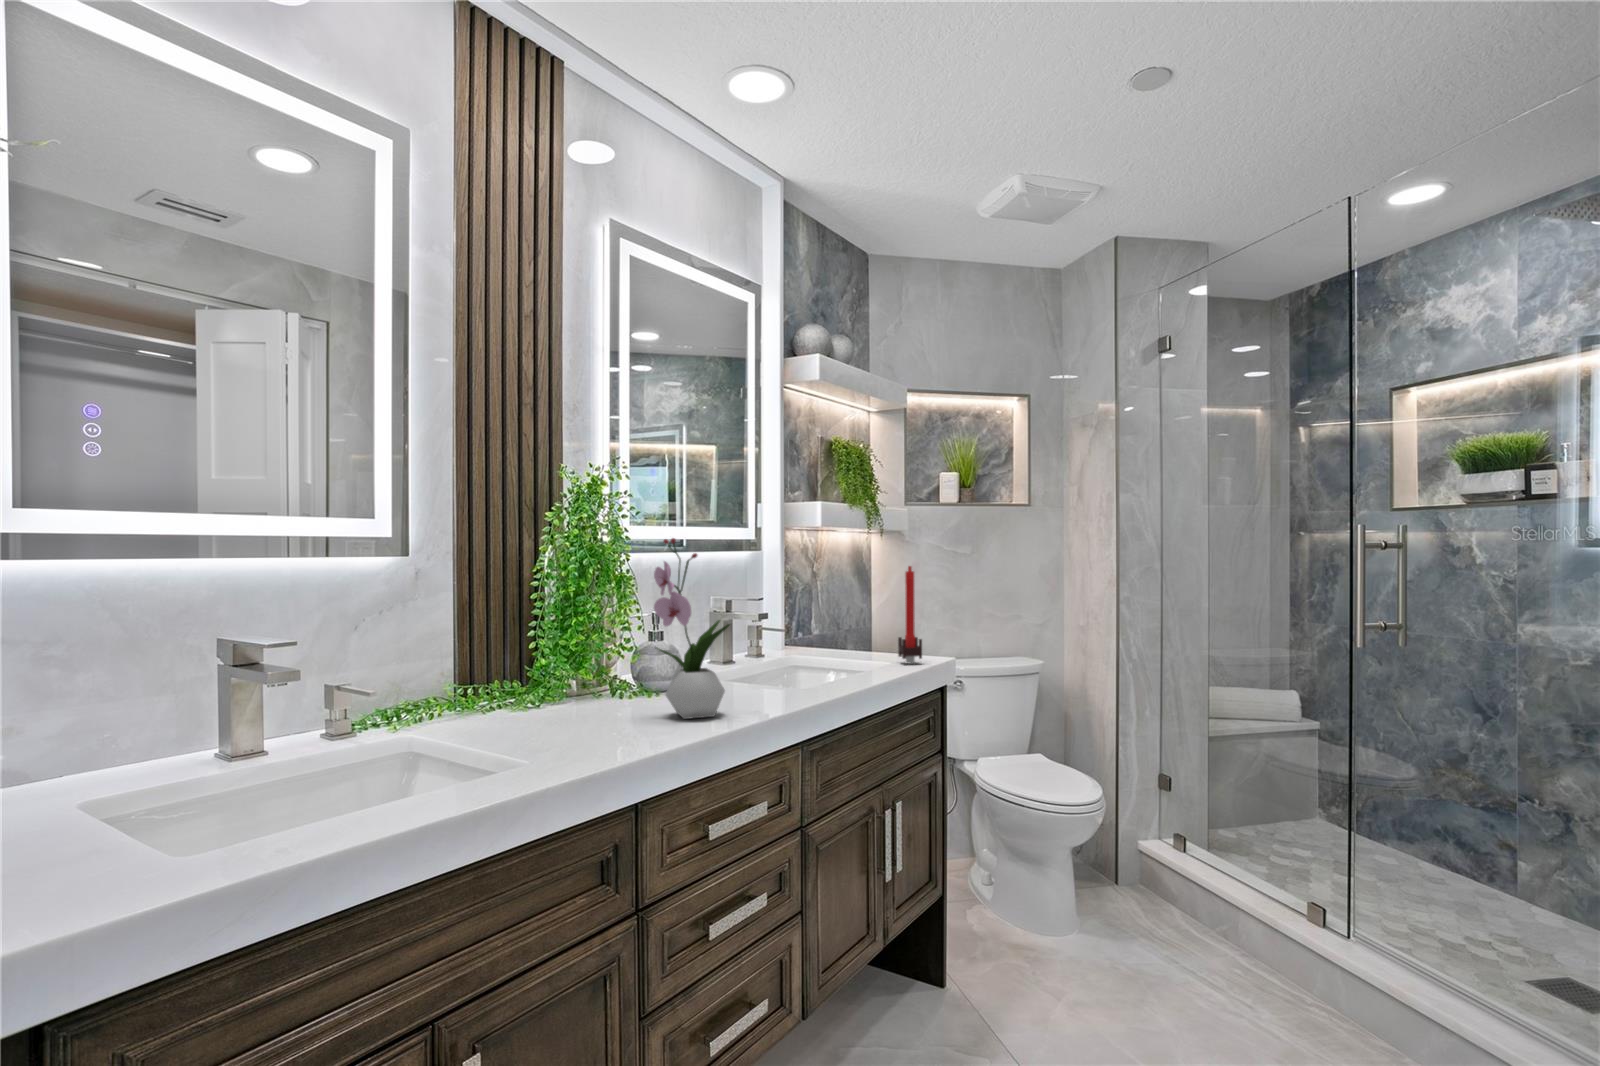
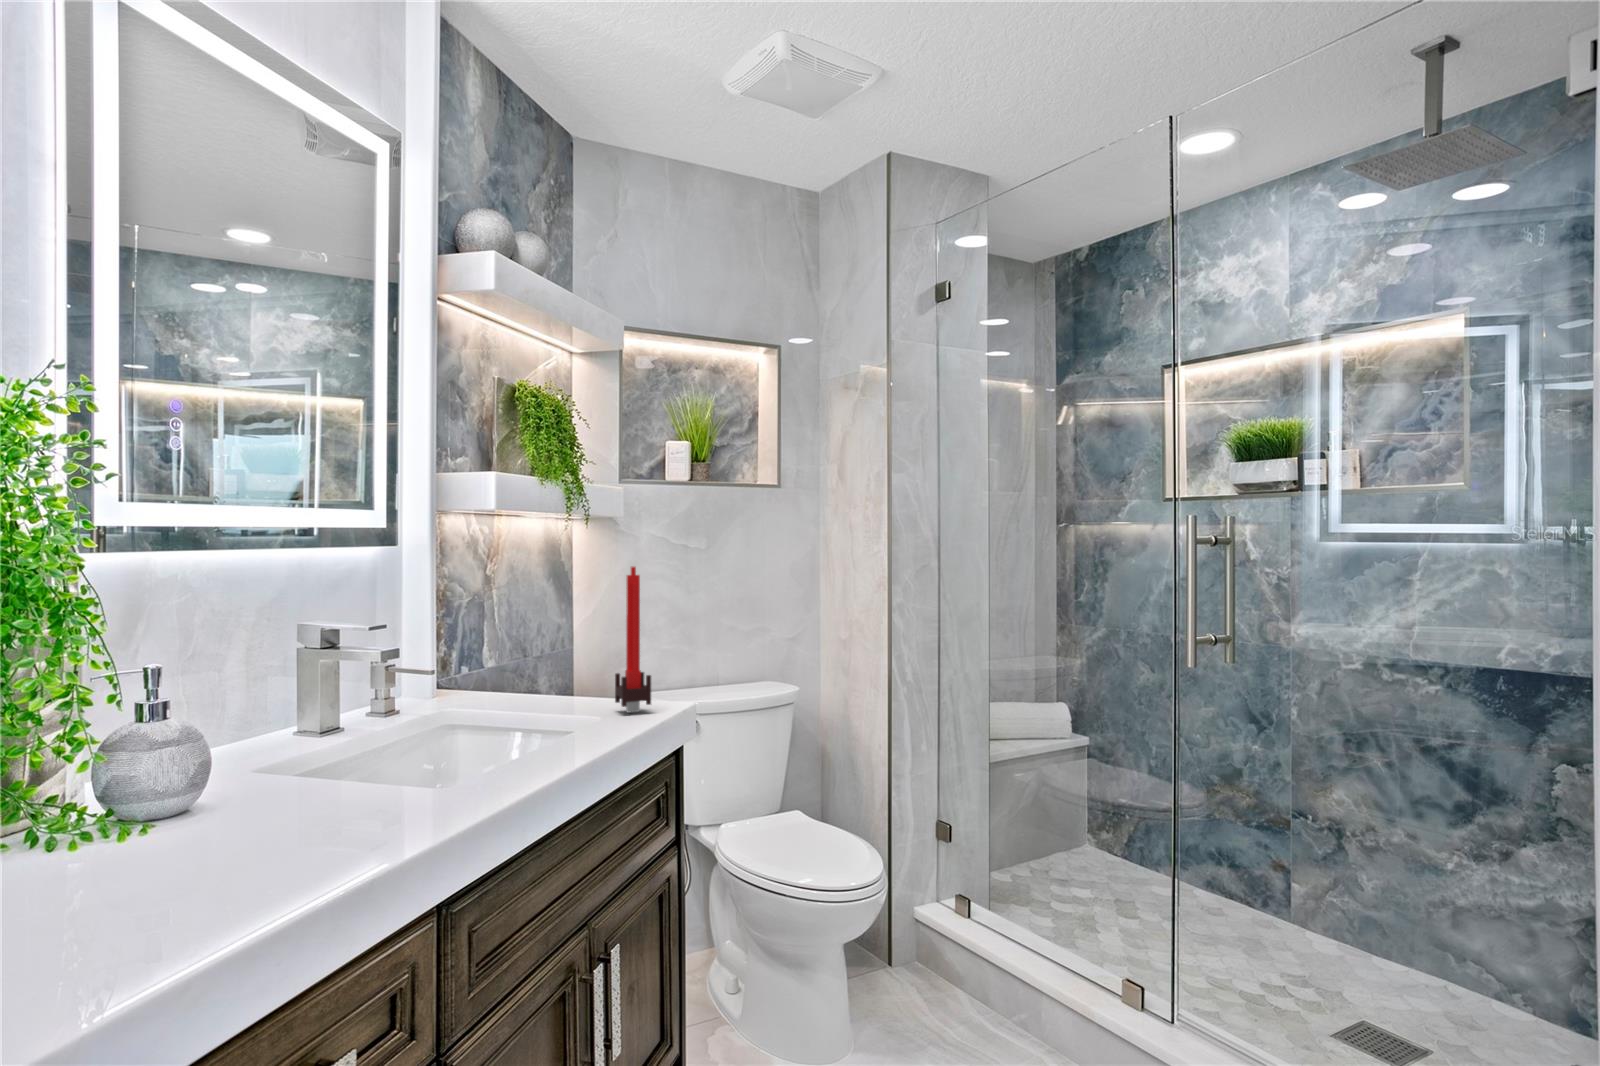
flower arrangement: present [654,538,730,719] -> none [127,512,302,874]

